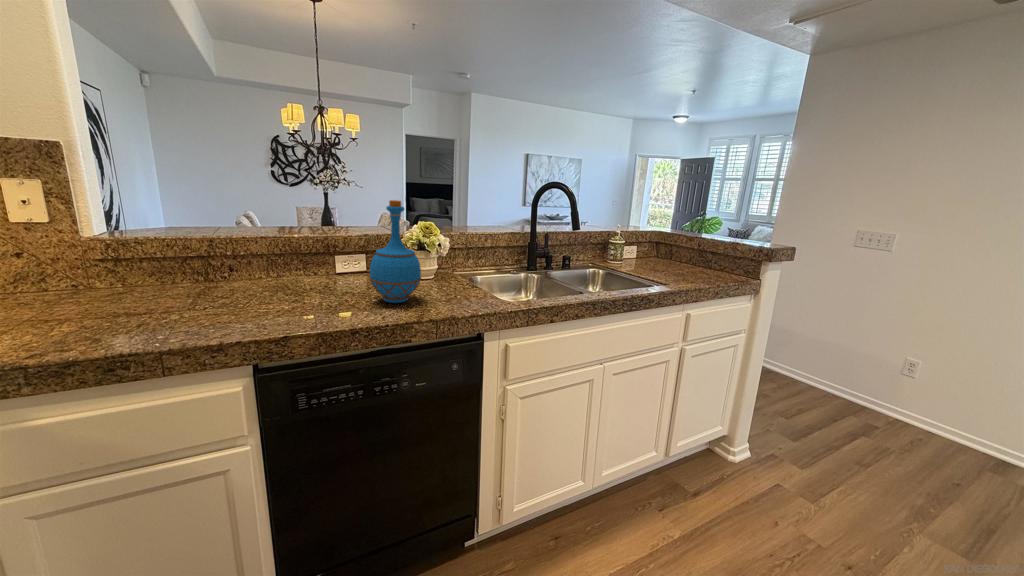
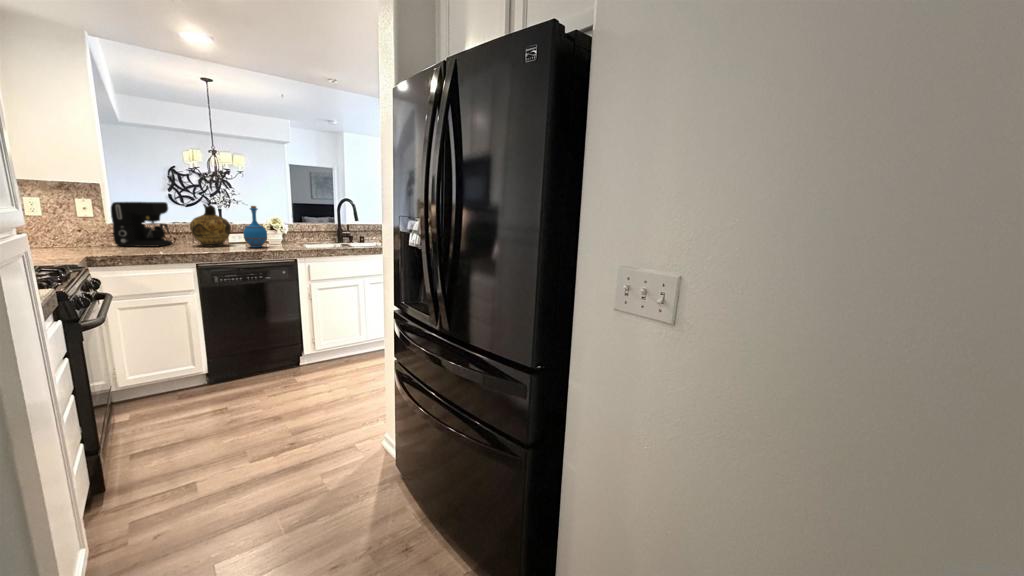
coffee maker: none [80,186,224,297] -> present [111,202,172,247]
ceramic jug: none [255,194,342,295] -> present [190,204,231,246]

